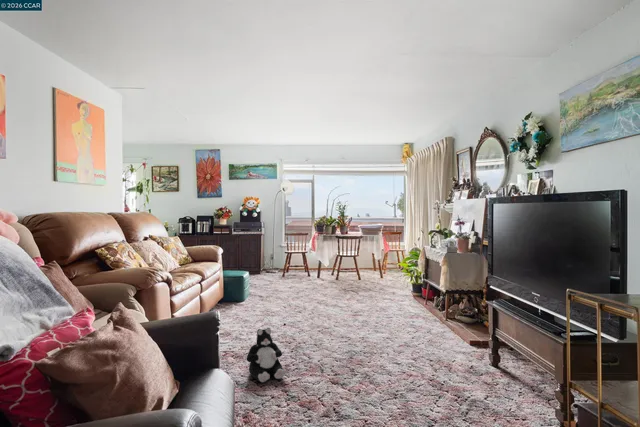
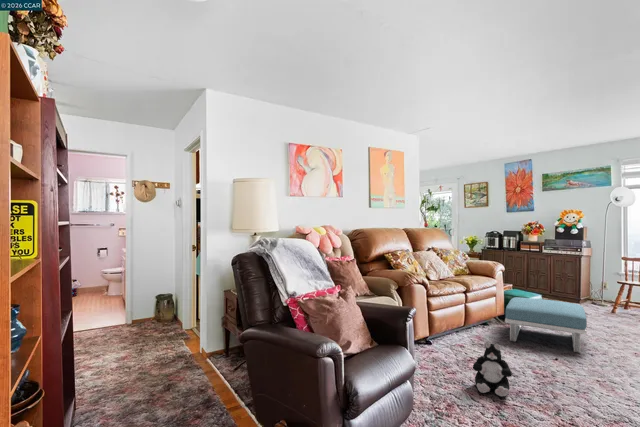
footstool: none [231,276,299,321] -> present [505,297,587,353]

